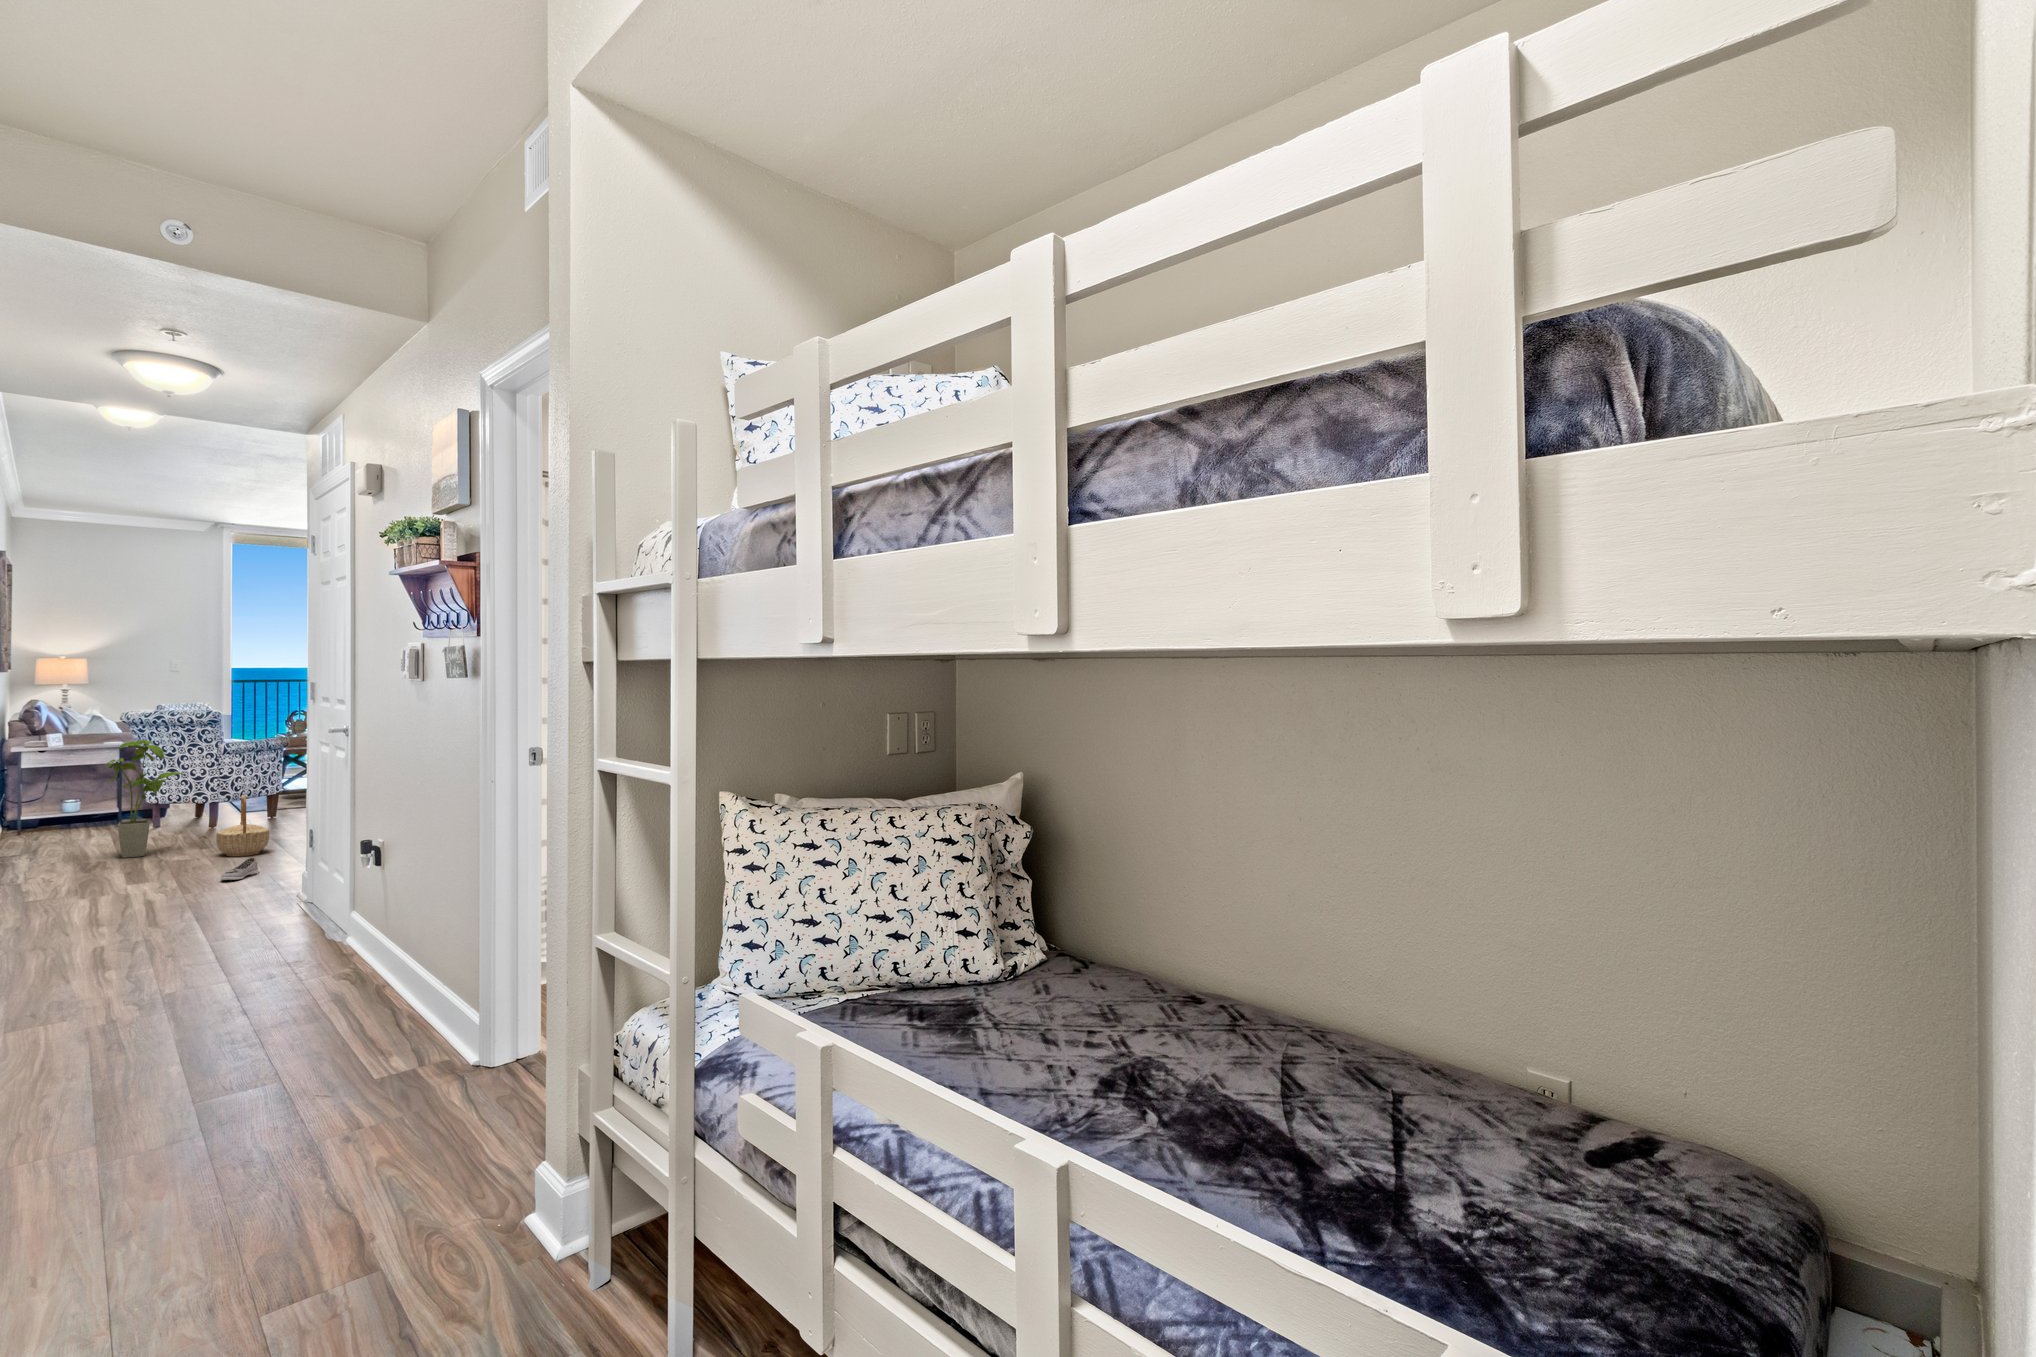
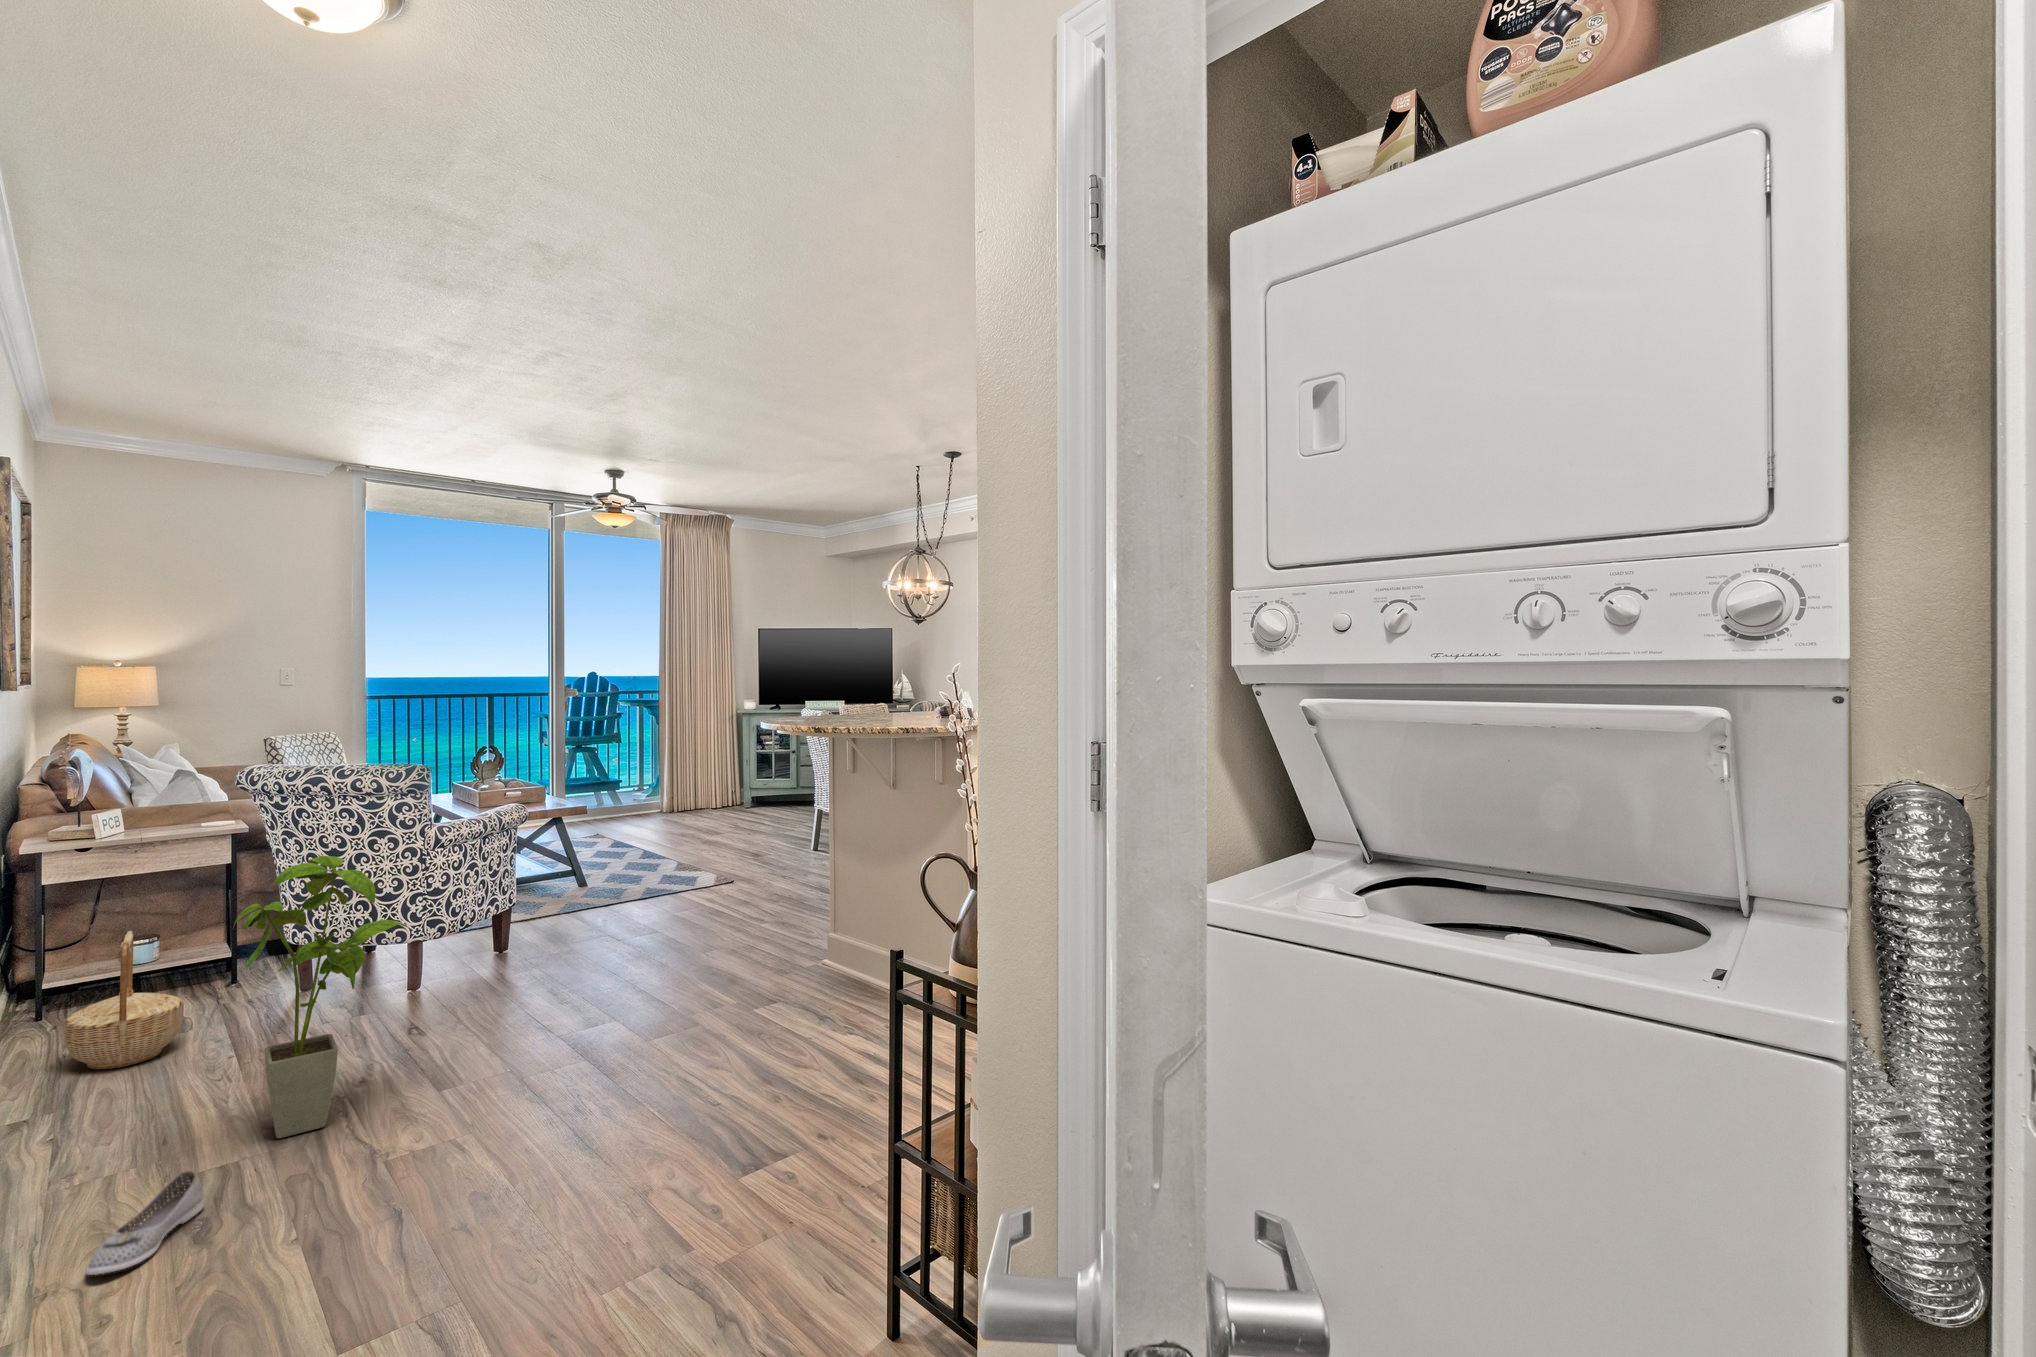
basket: present [216,795,269,857] -> present [64,931,184,1069]
shoe: present [220,858,258,880] -> present [86,1171,205,1275]

